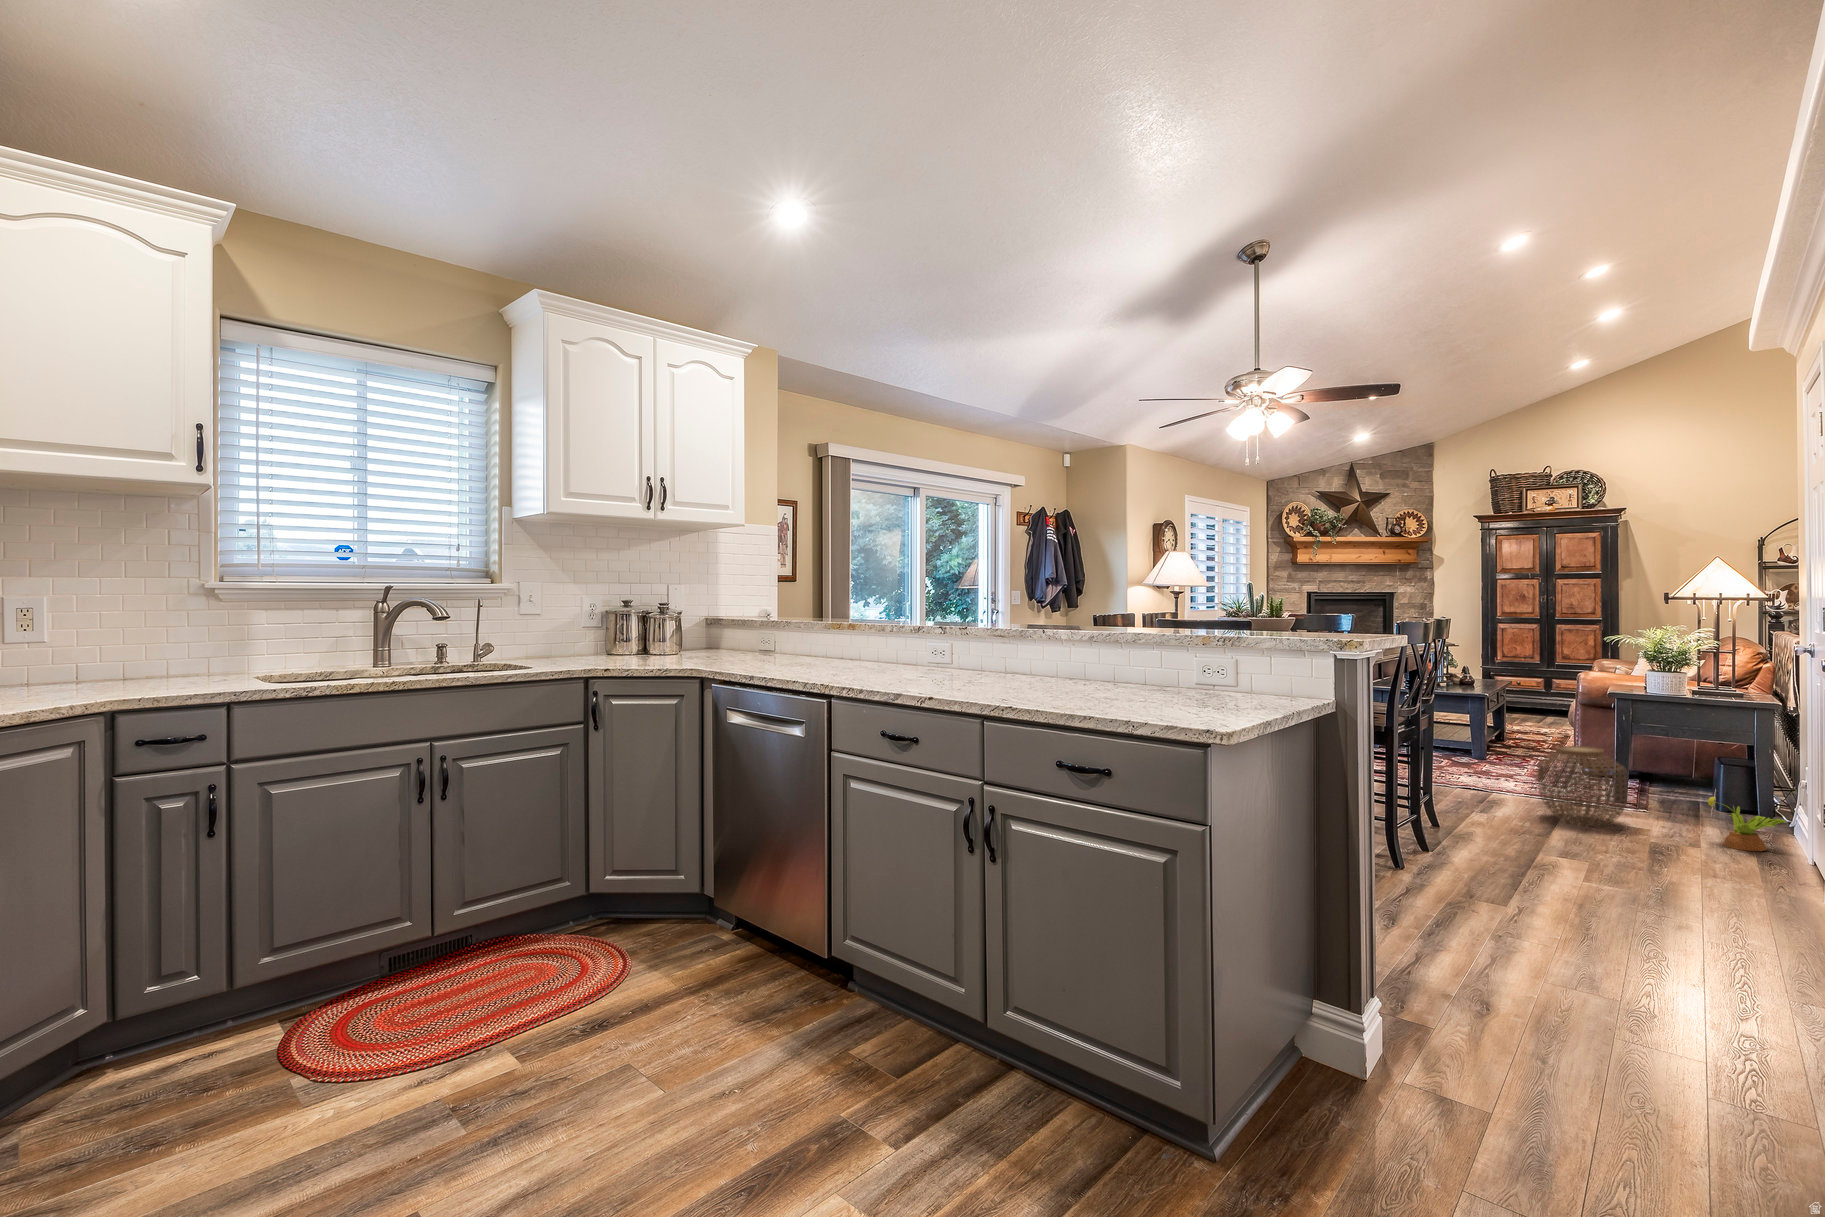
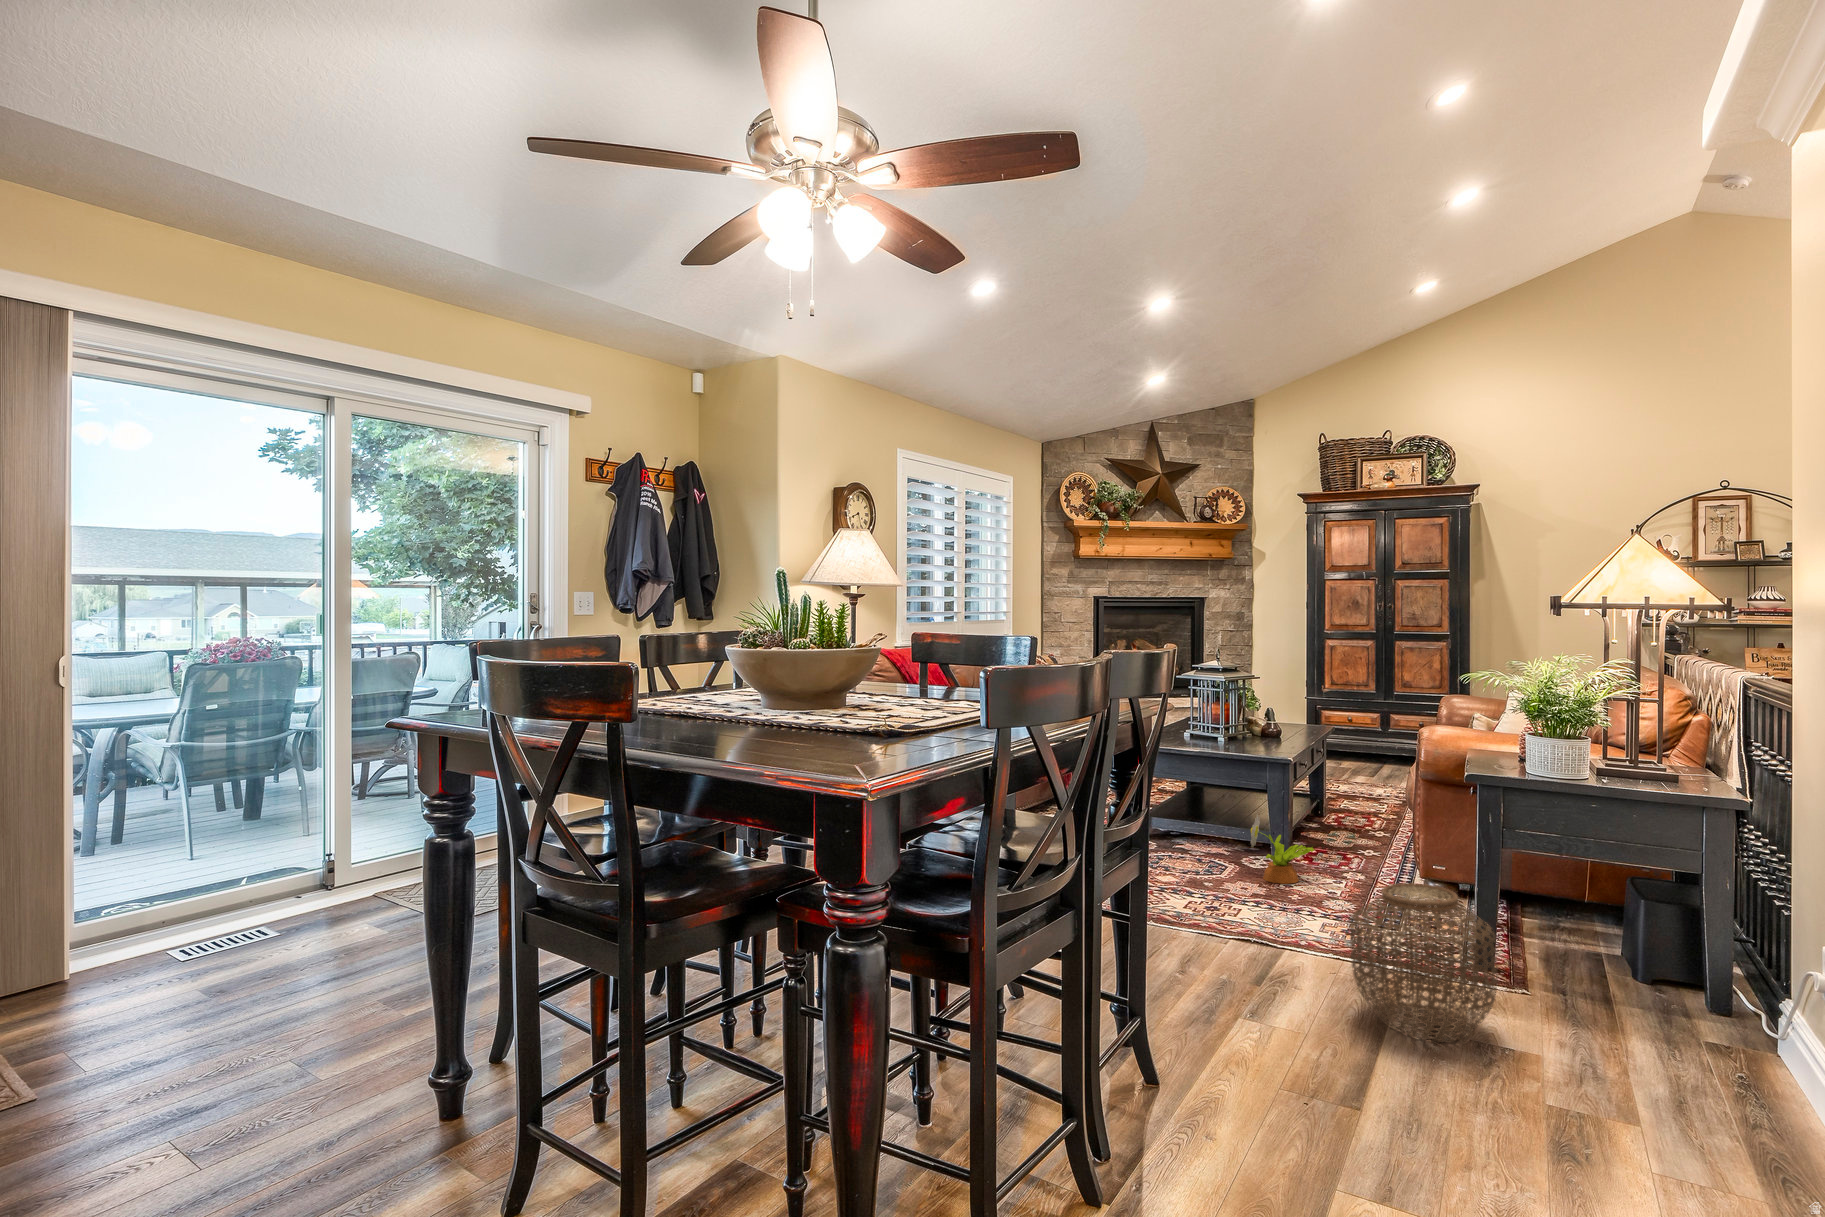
decorative plant: present [1708,789,1786,851] -> present [1251,815,1314,884]

